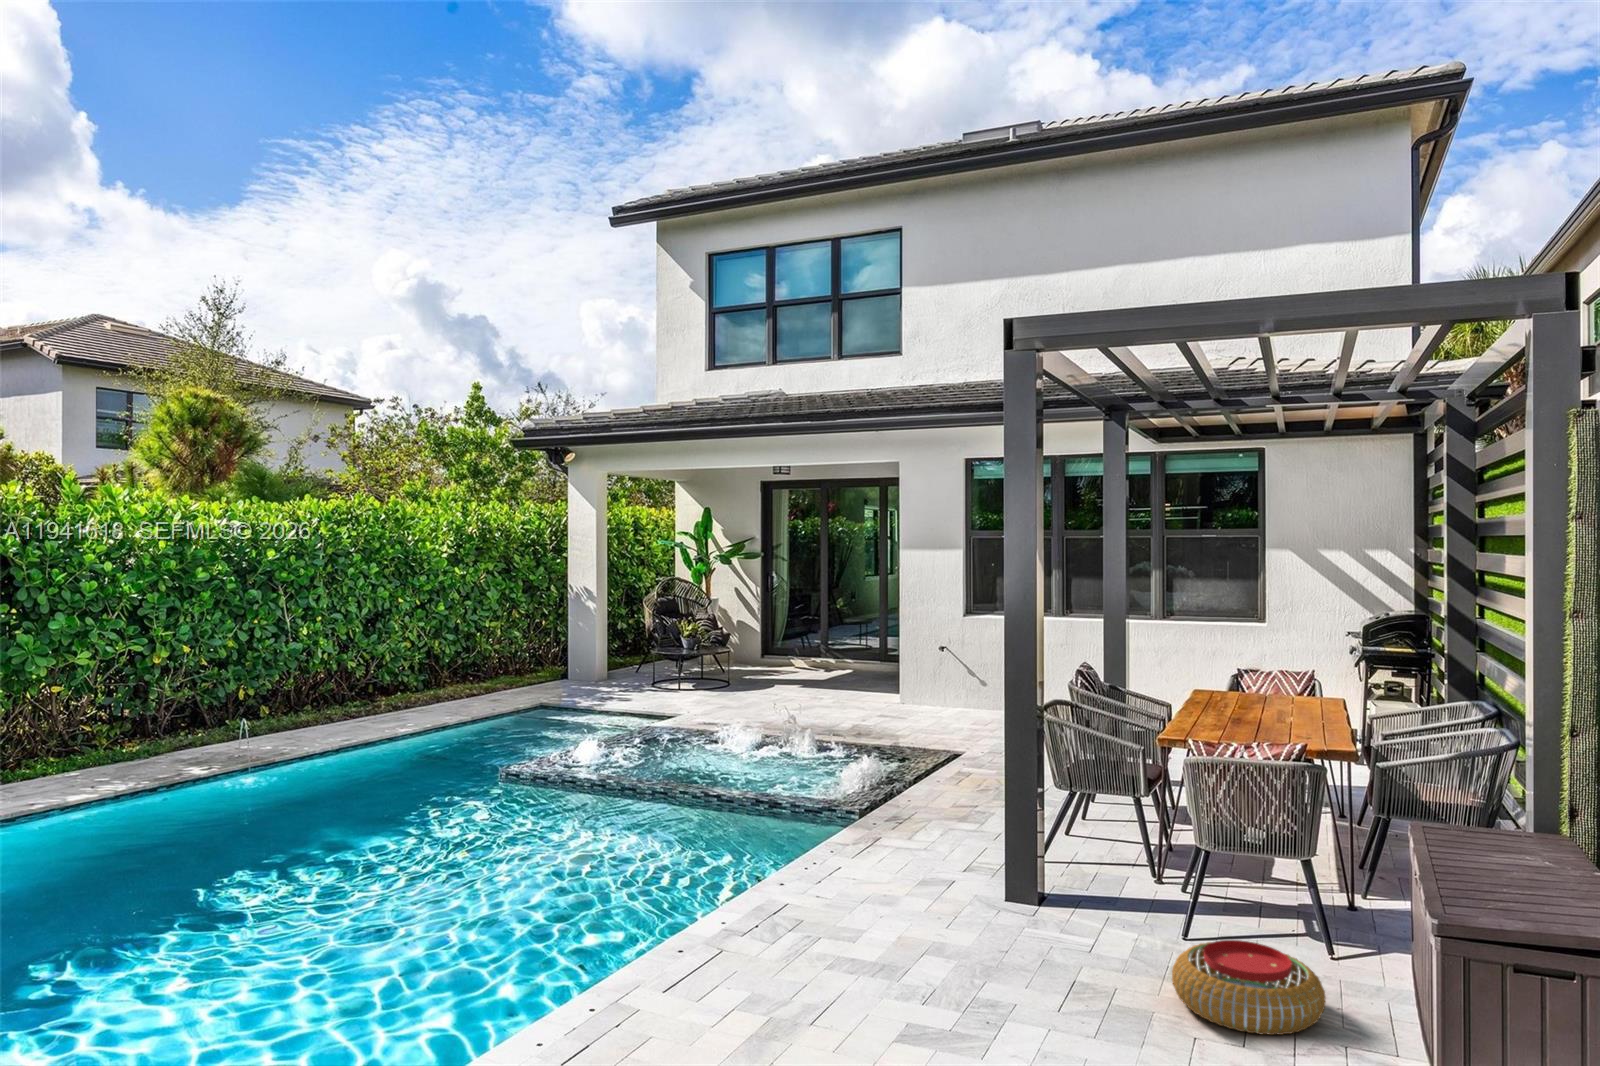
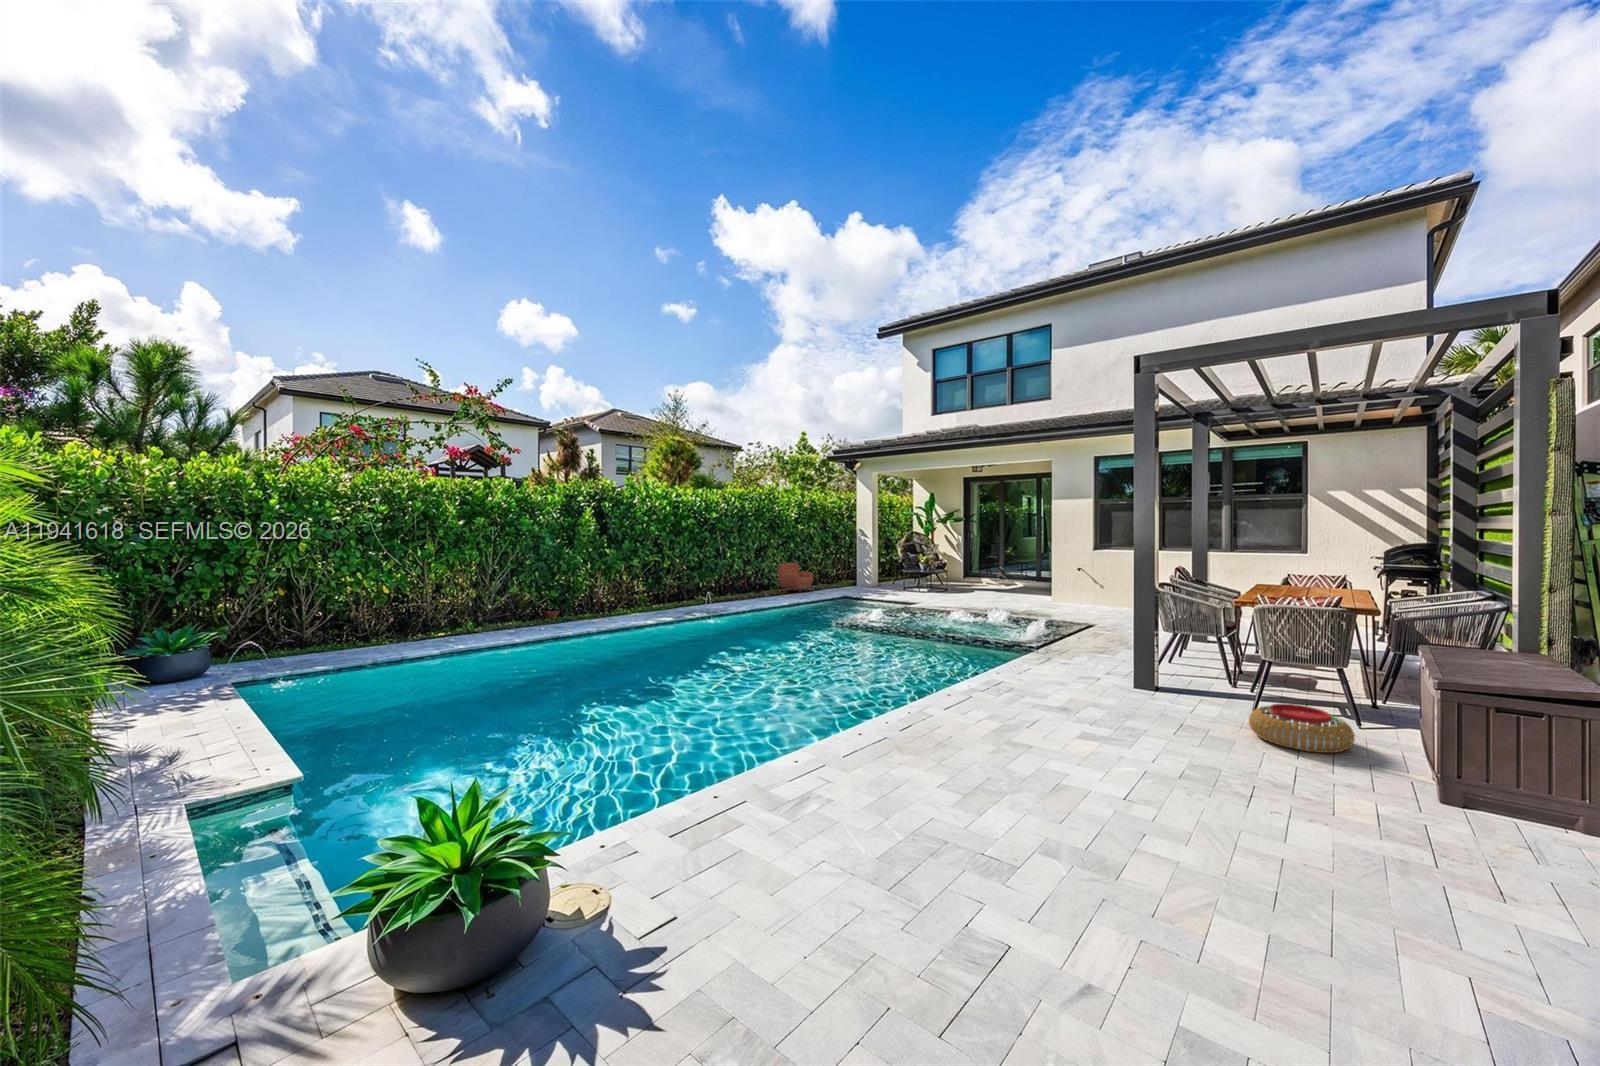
armchair: none [413,638,485,696] -> present [777,563,813,591]

